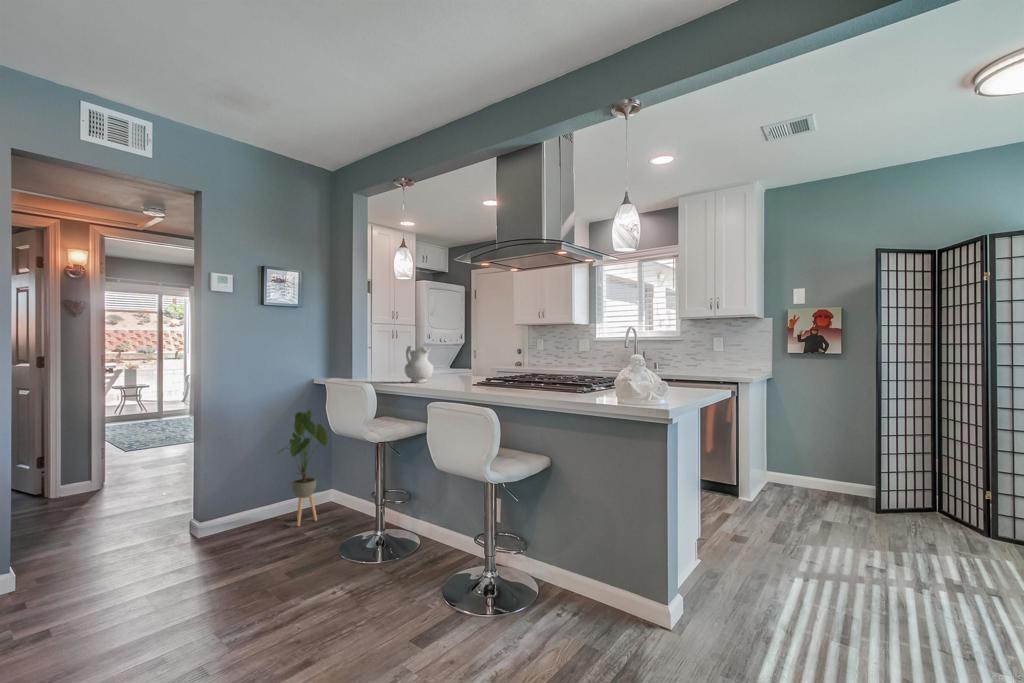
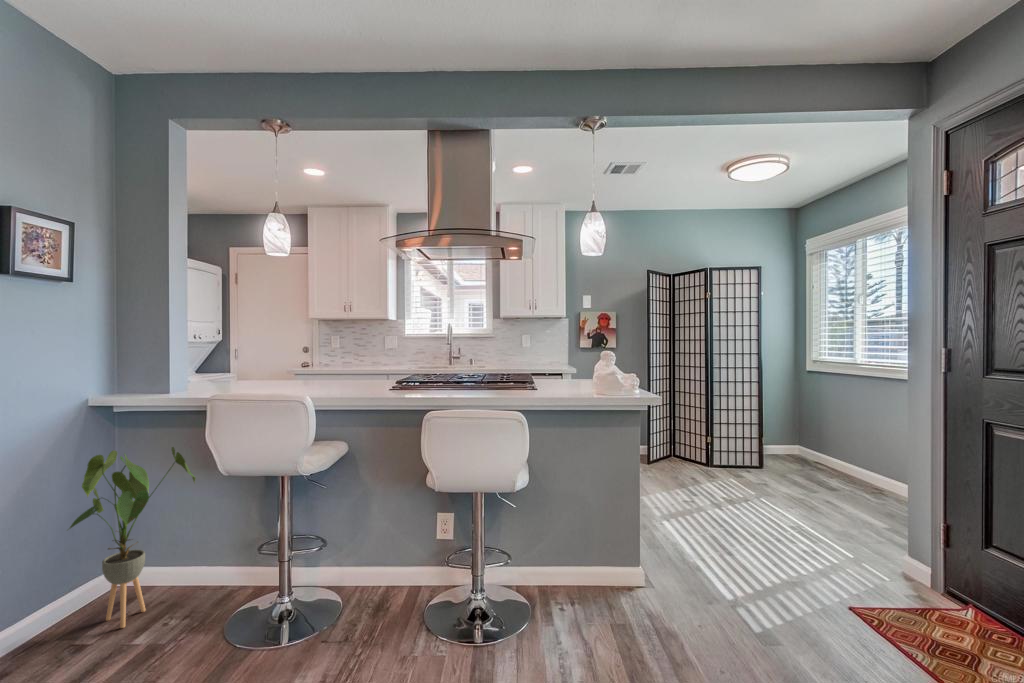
ceramic pitcher: present [405,346,433,383] -> none [277,349,320,396]

